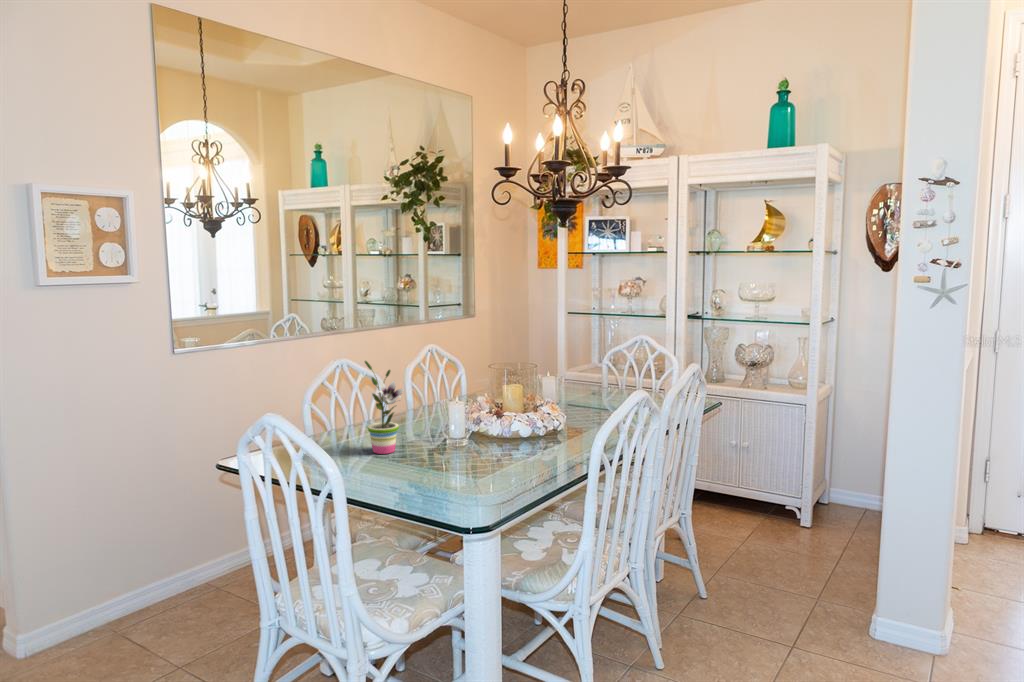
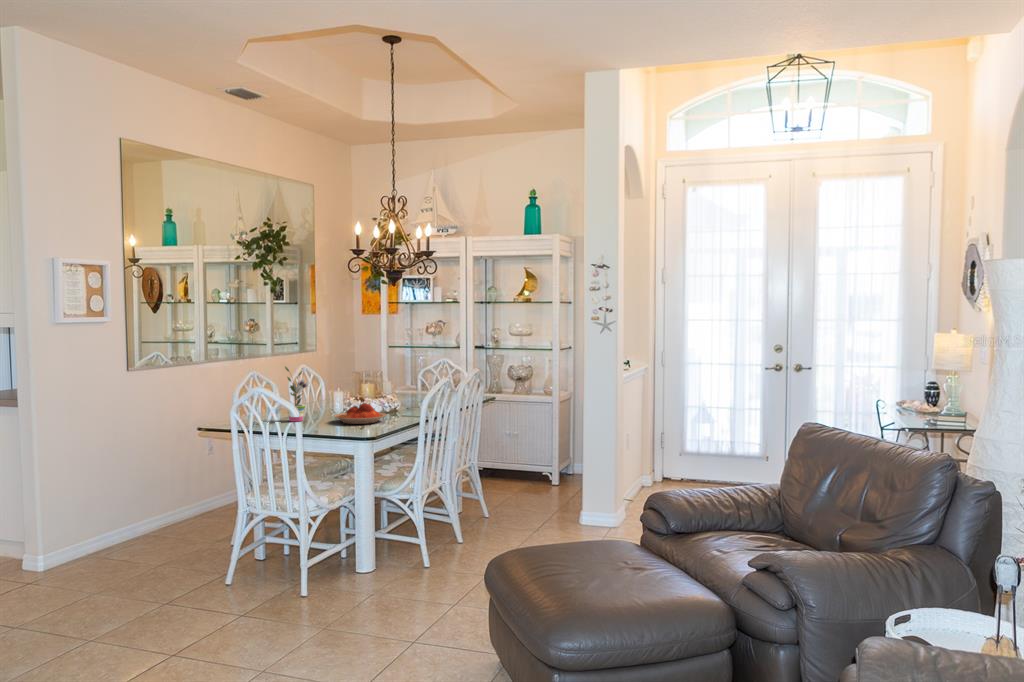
plate: none [439,429,530,471] -> present [334,403,386,424]

